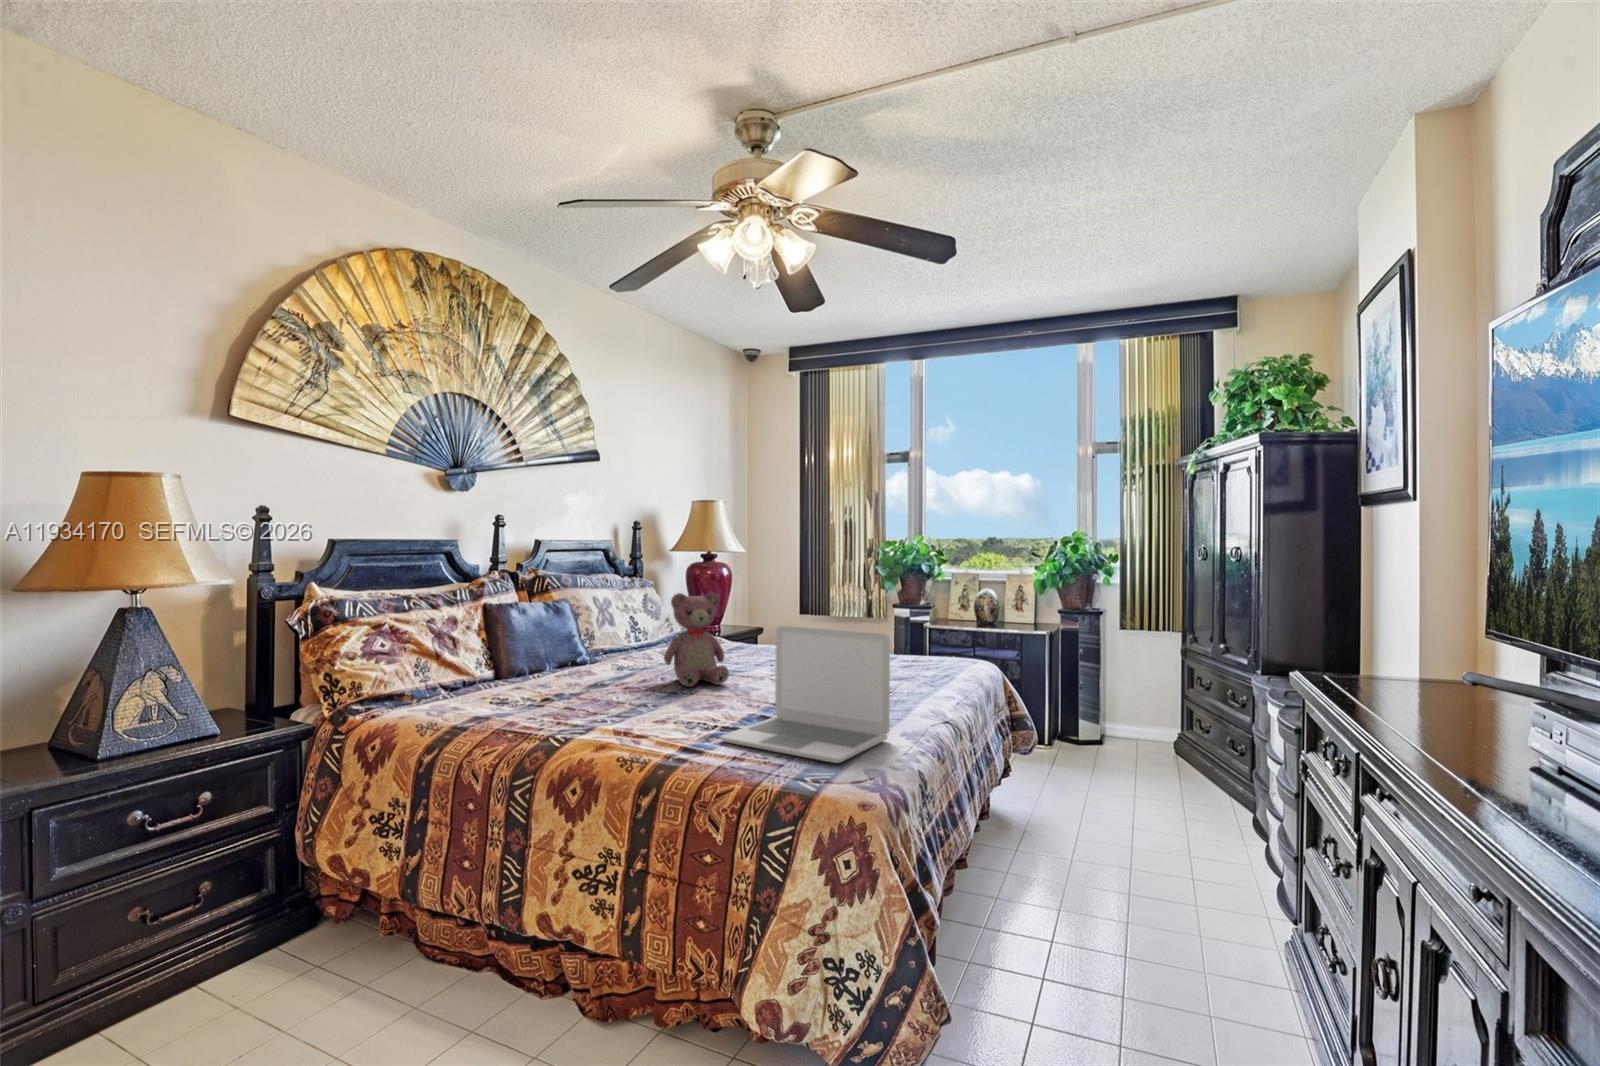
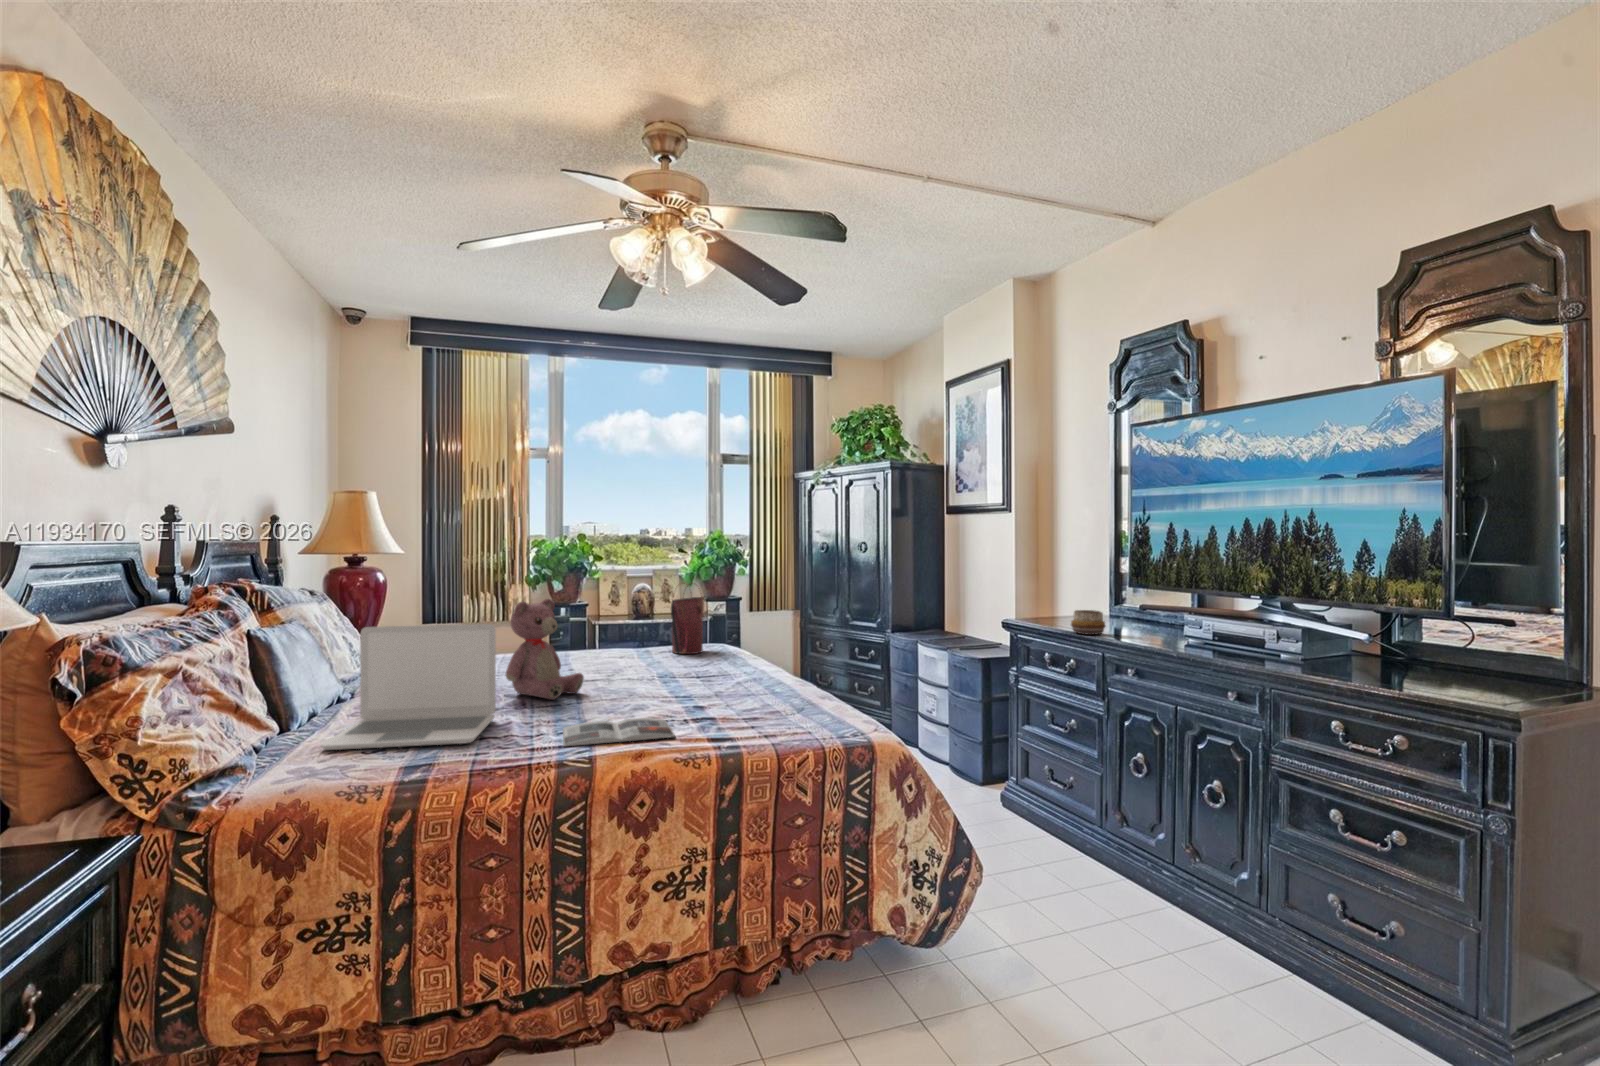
handbag: none [897,587,945,666] -> present [671,583,703,654]
laptop: present [721,626,890,763] -> present [321,624,496,750]
decorative bowl: none [1379,667,1455,714] -> present [1071,610,1105,635]
magazine: none [590,710,714,738] -> present [563,718,675,746]

